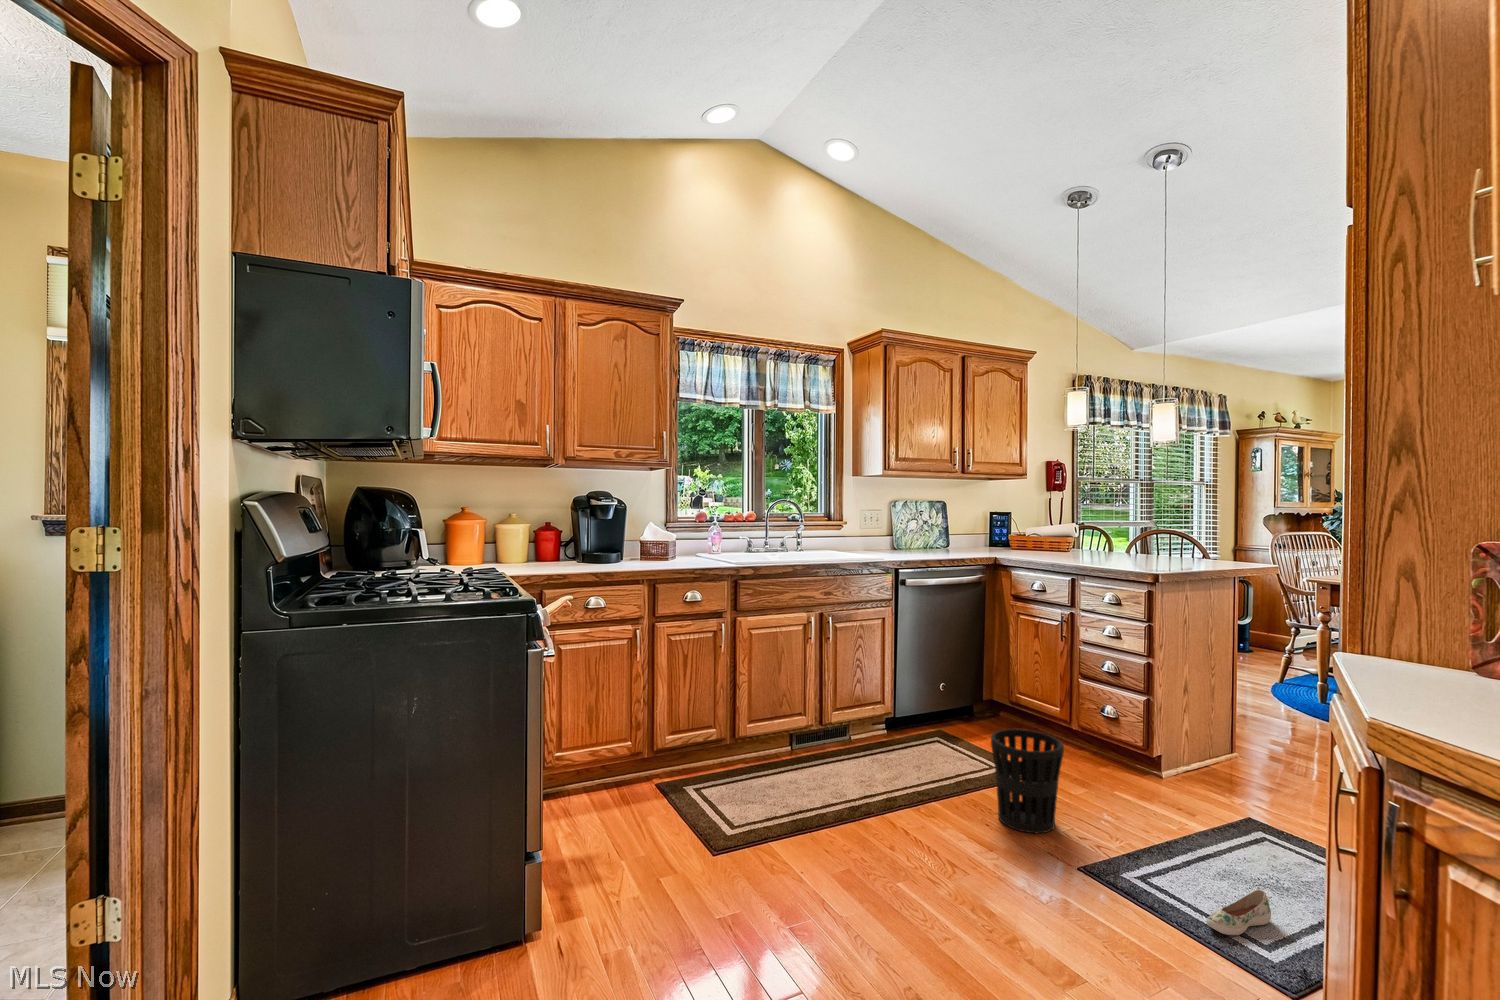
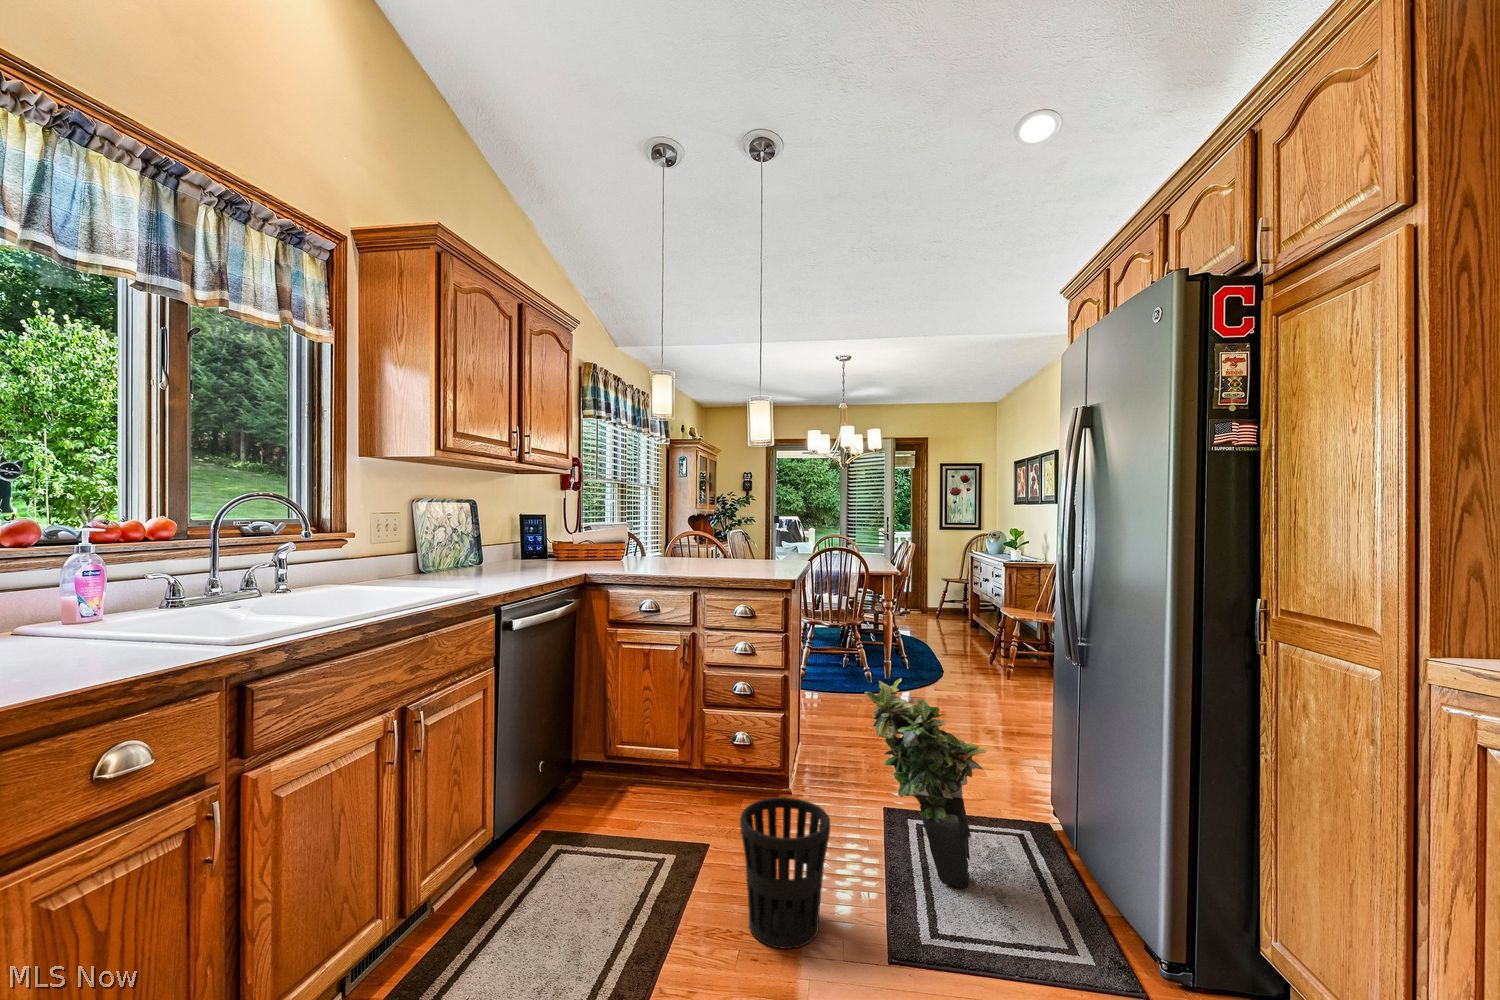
potted plant: none [1132,668,1258,875] -> present [865,678,987,888]
shoe: present [1206,890,1271,935] -> none [1033,893,1069,965]

